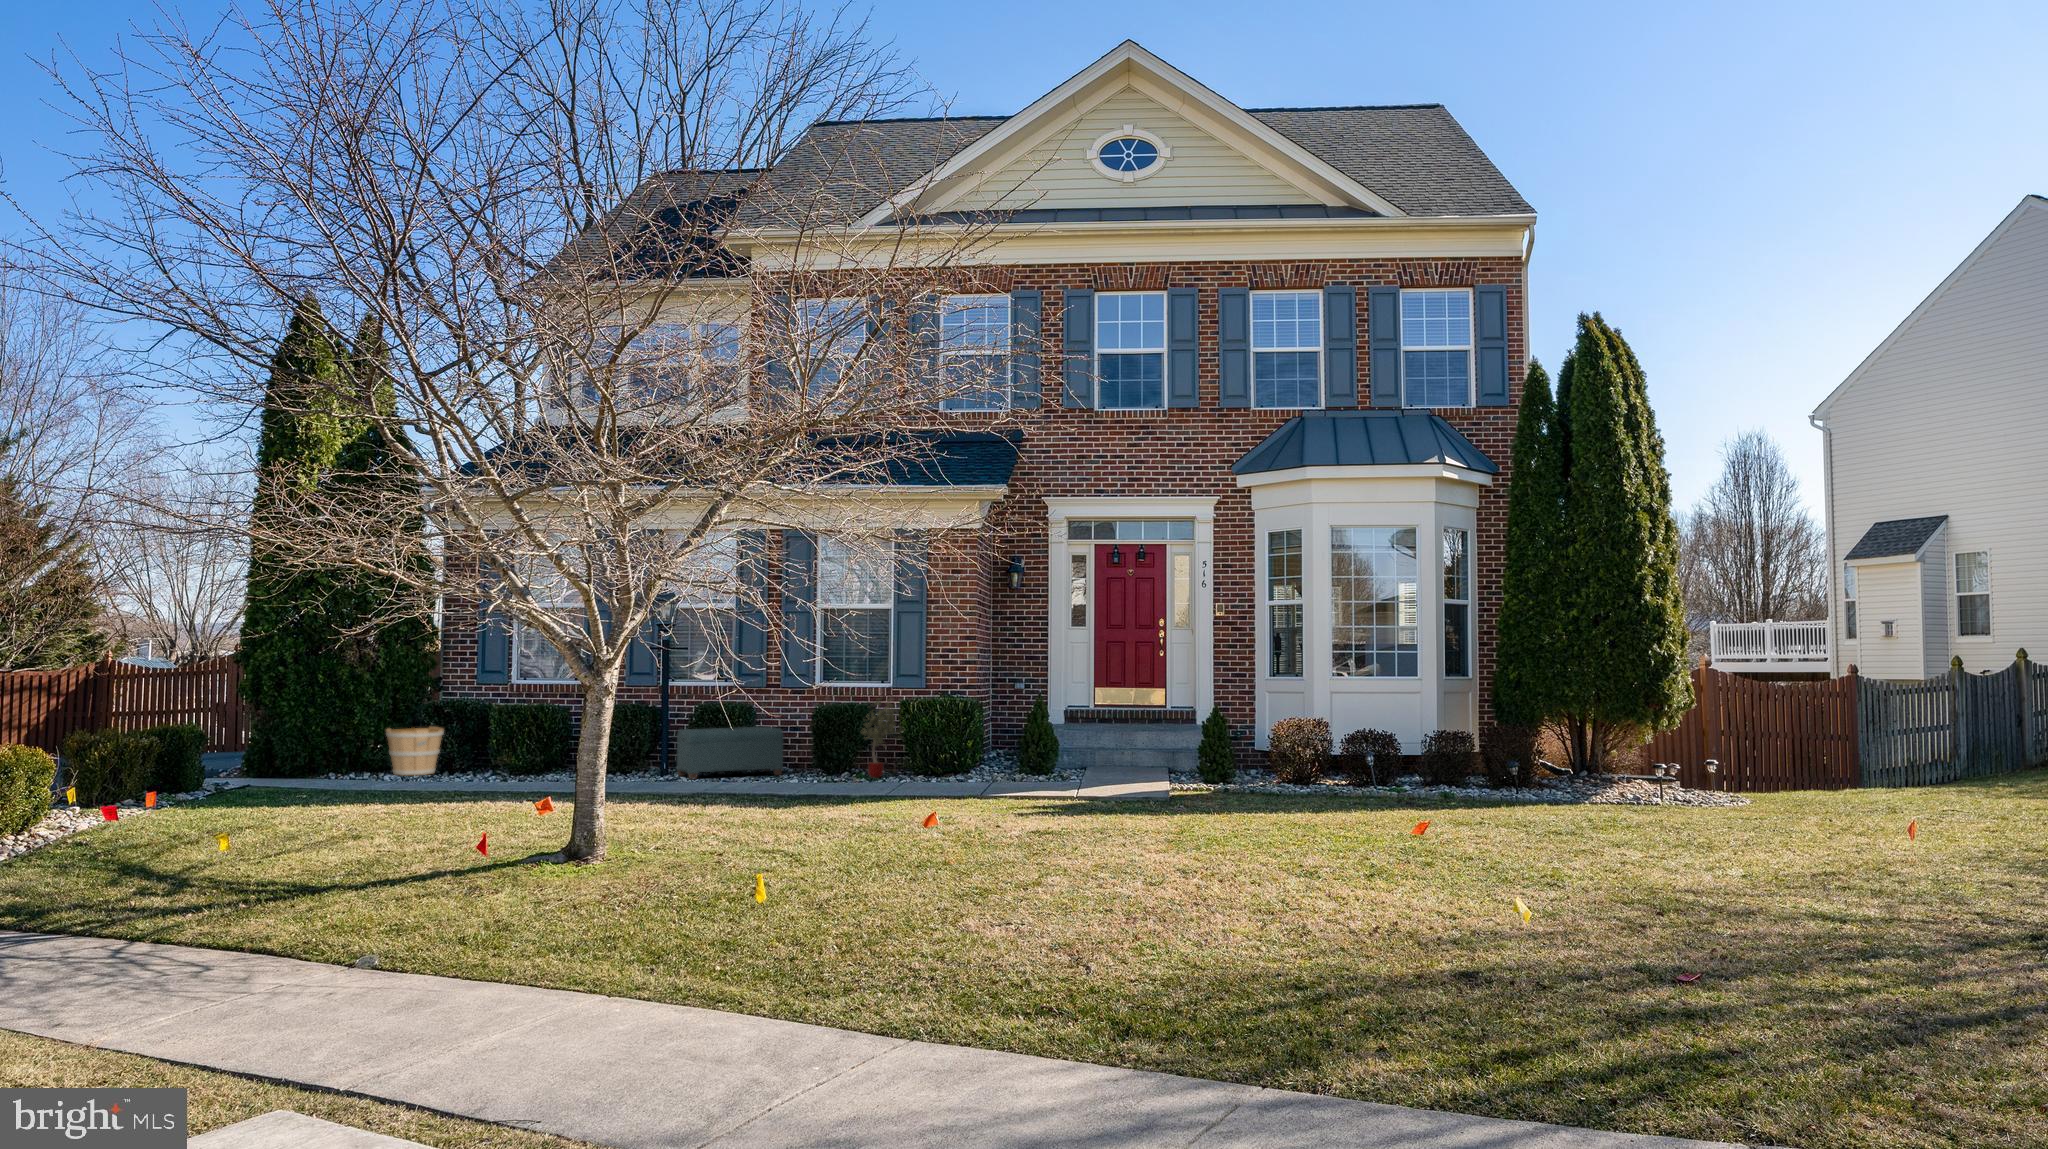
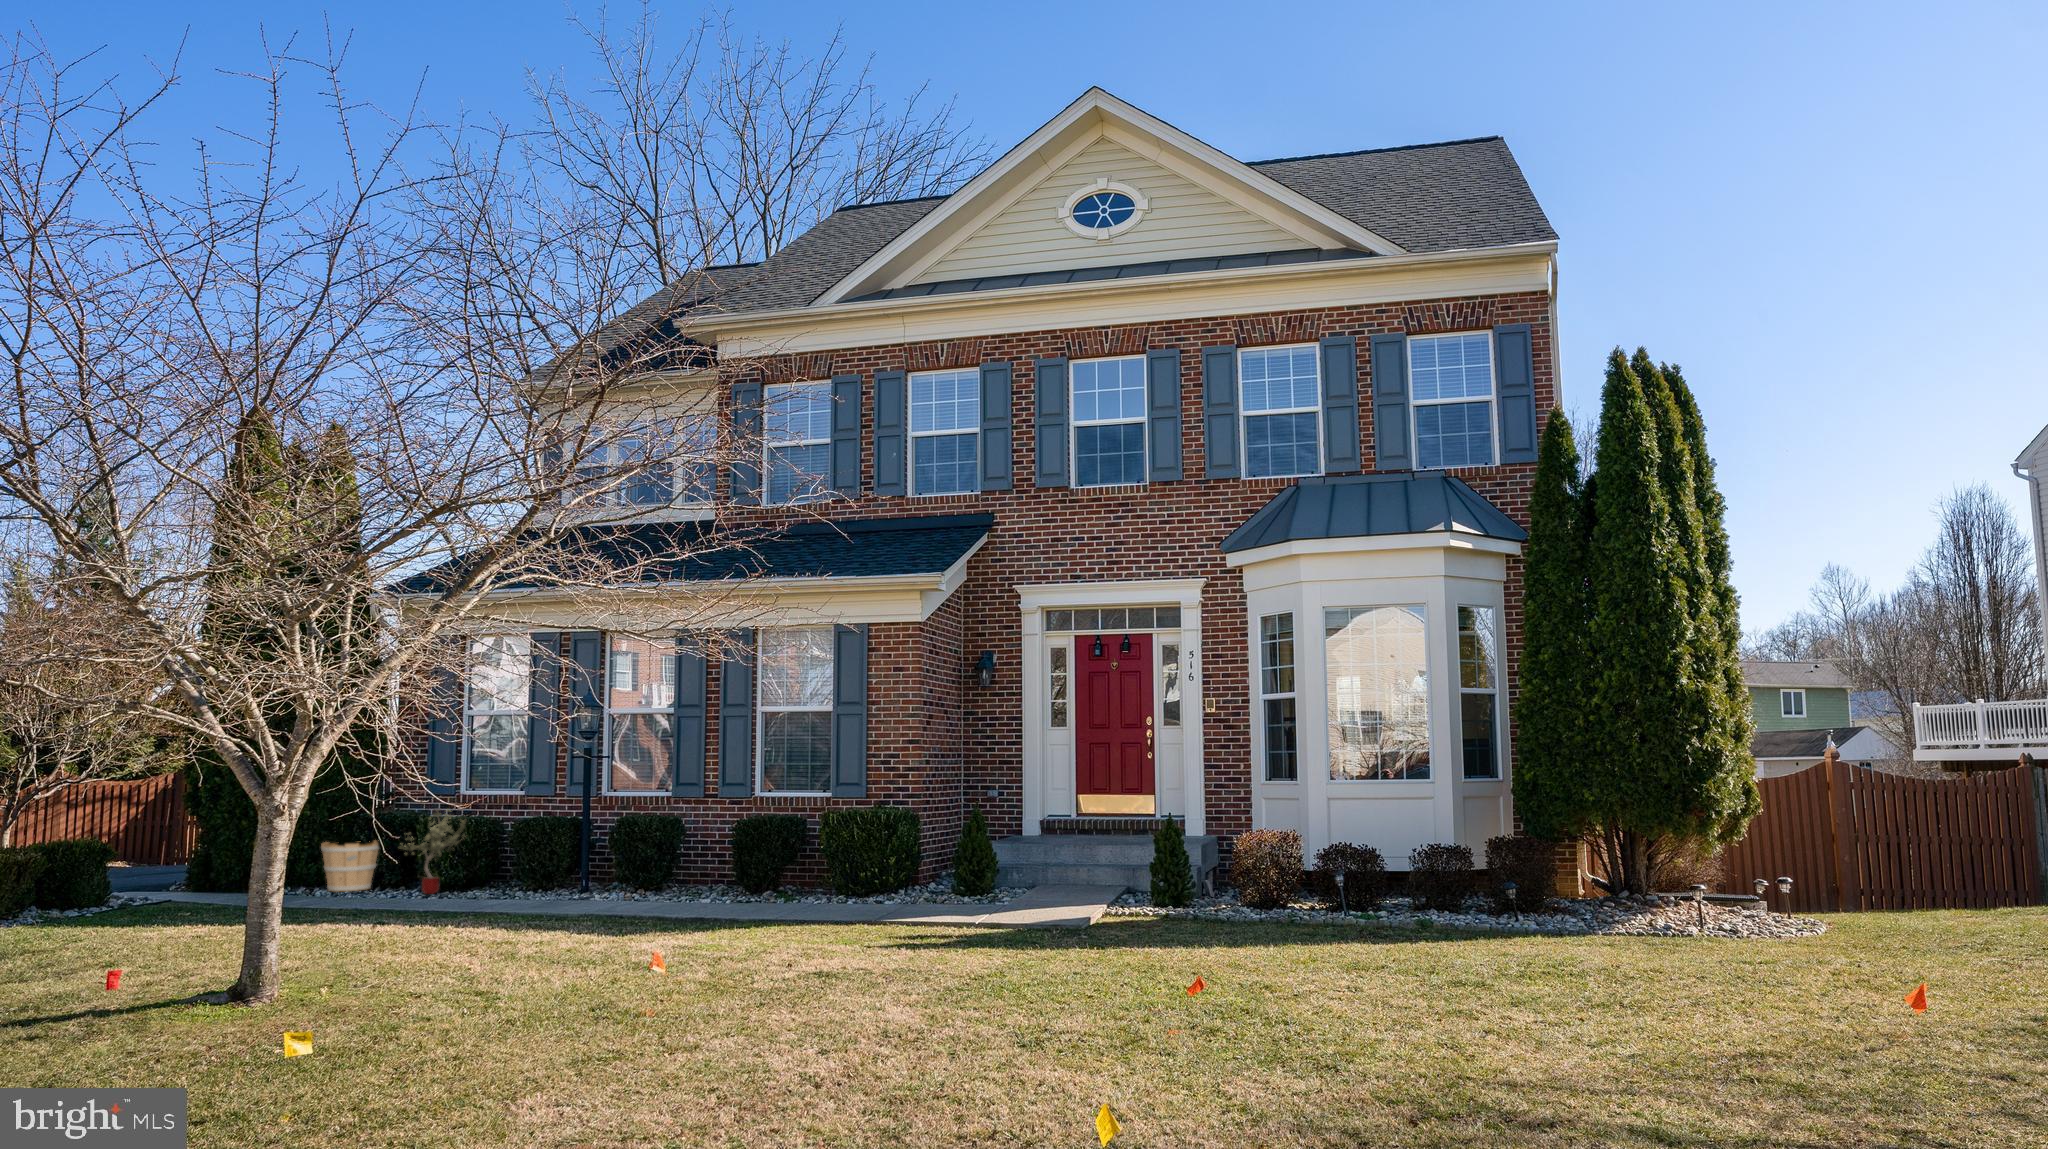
potted tree: present [861,698,903,778] -> present [400,809,466,894]
bench: present [677,727,784,780] -> none [599,841,710,898]

